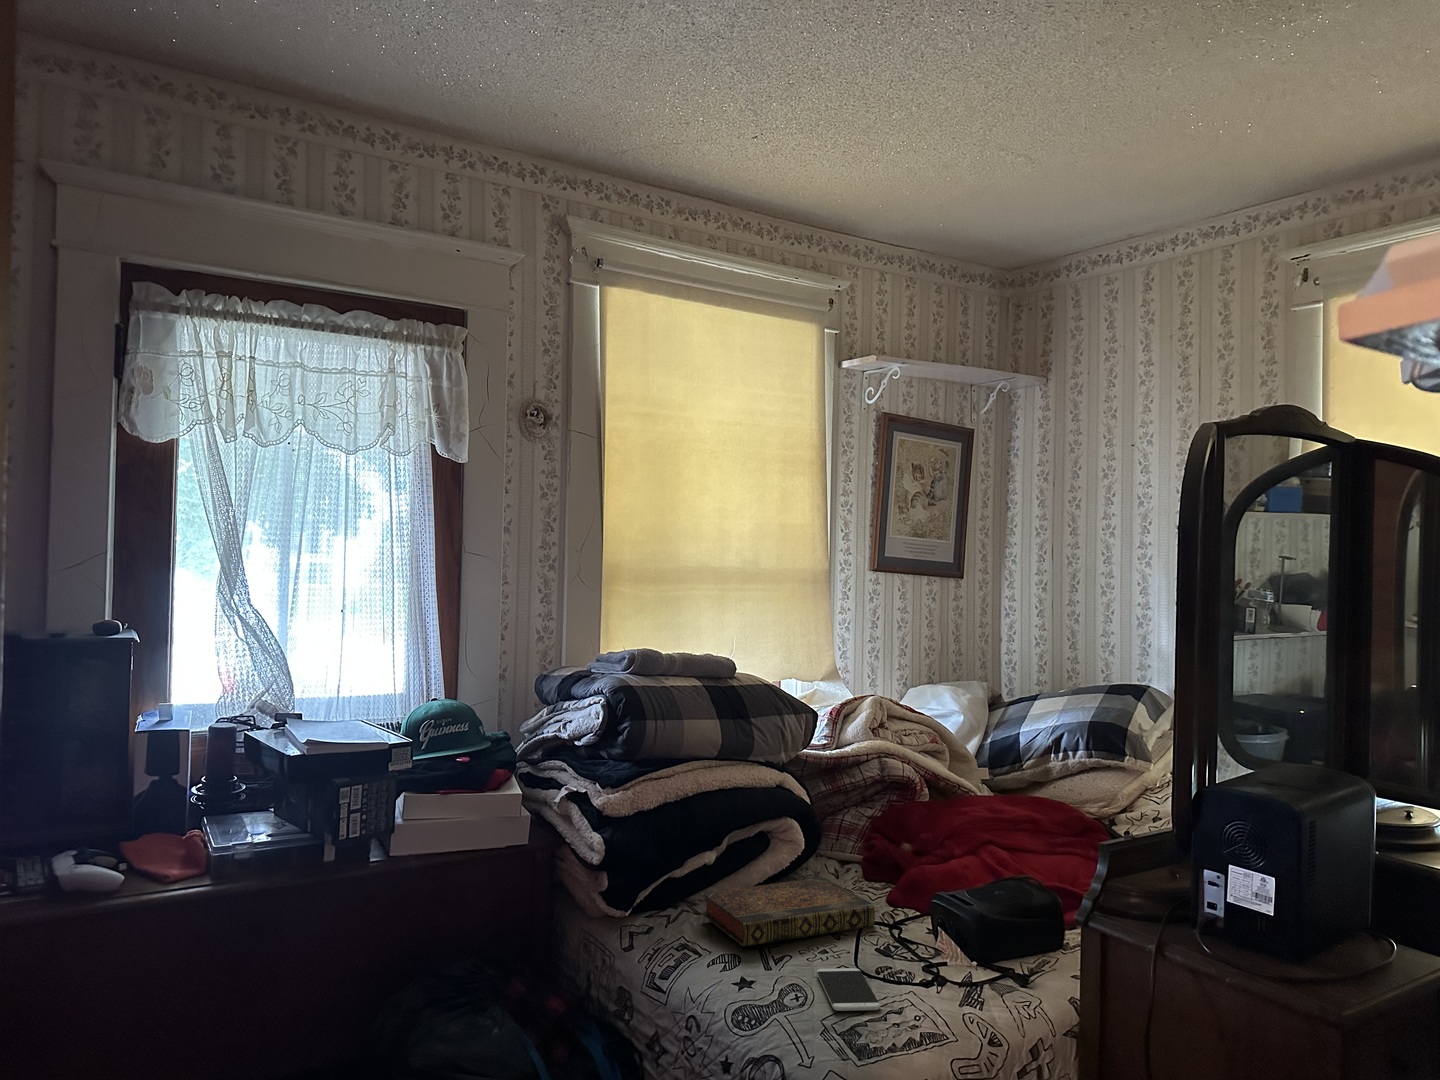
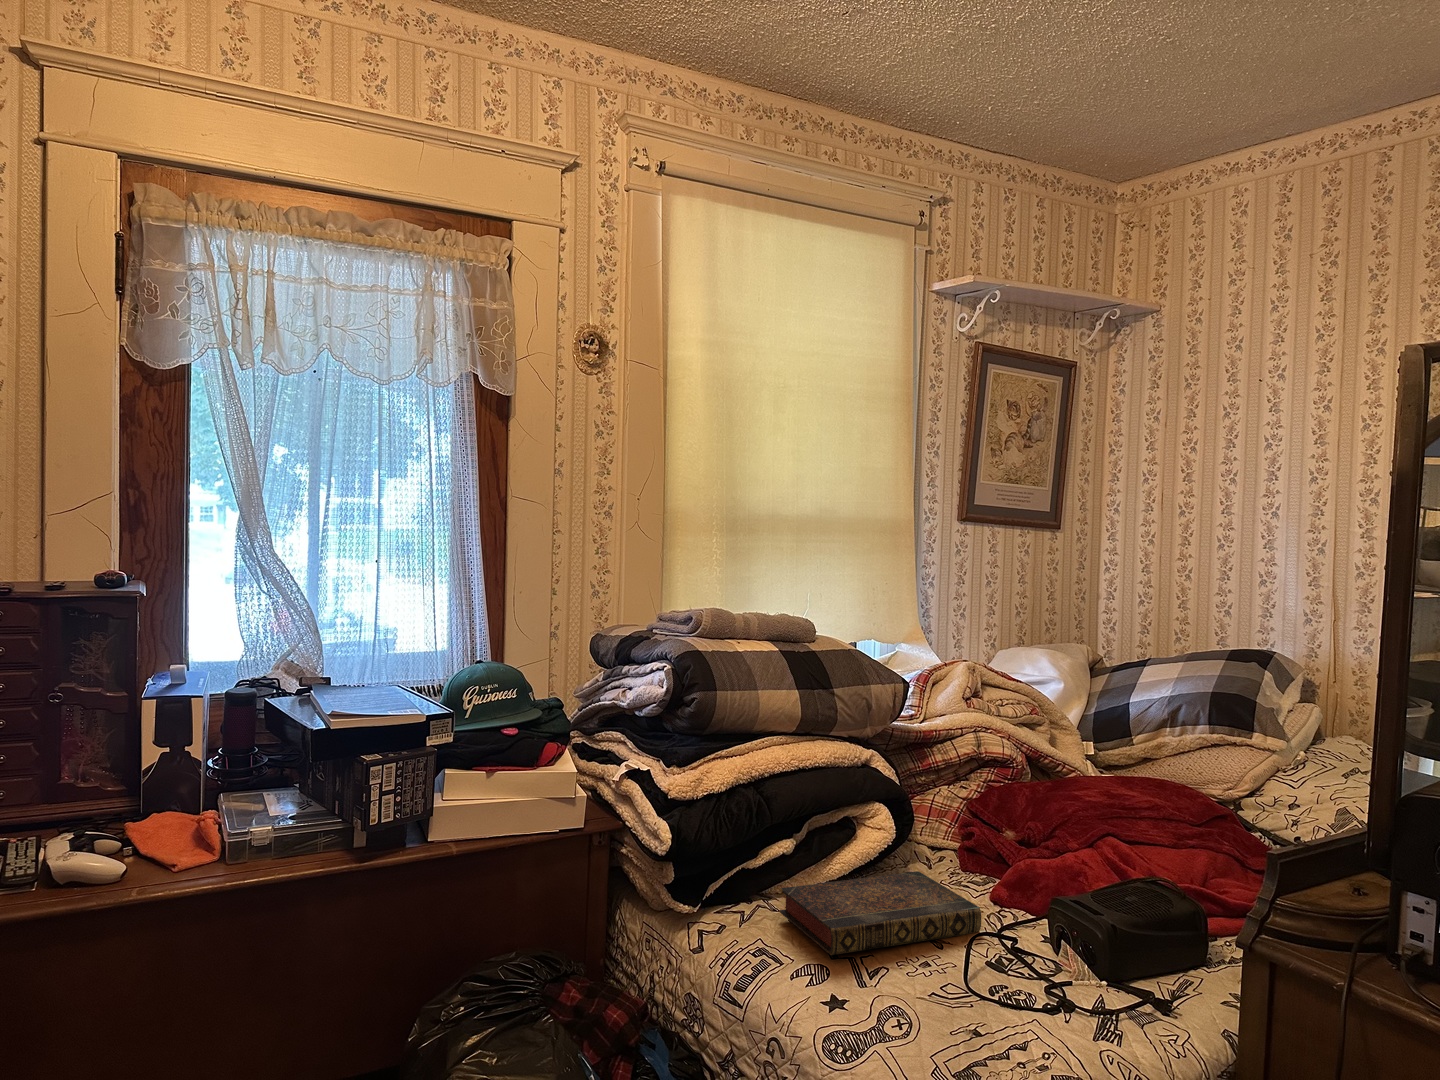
smartphone: present [817,968,880,1011] -> none [920,987,1000,1044]

